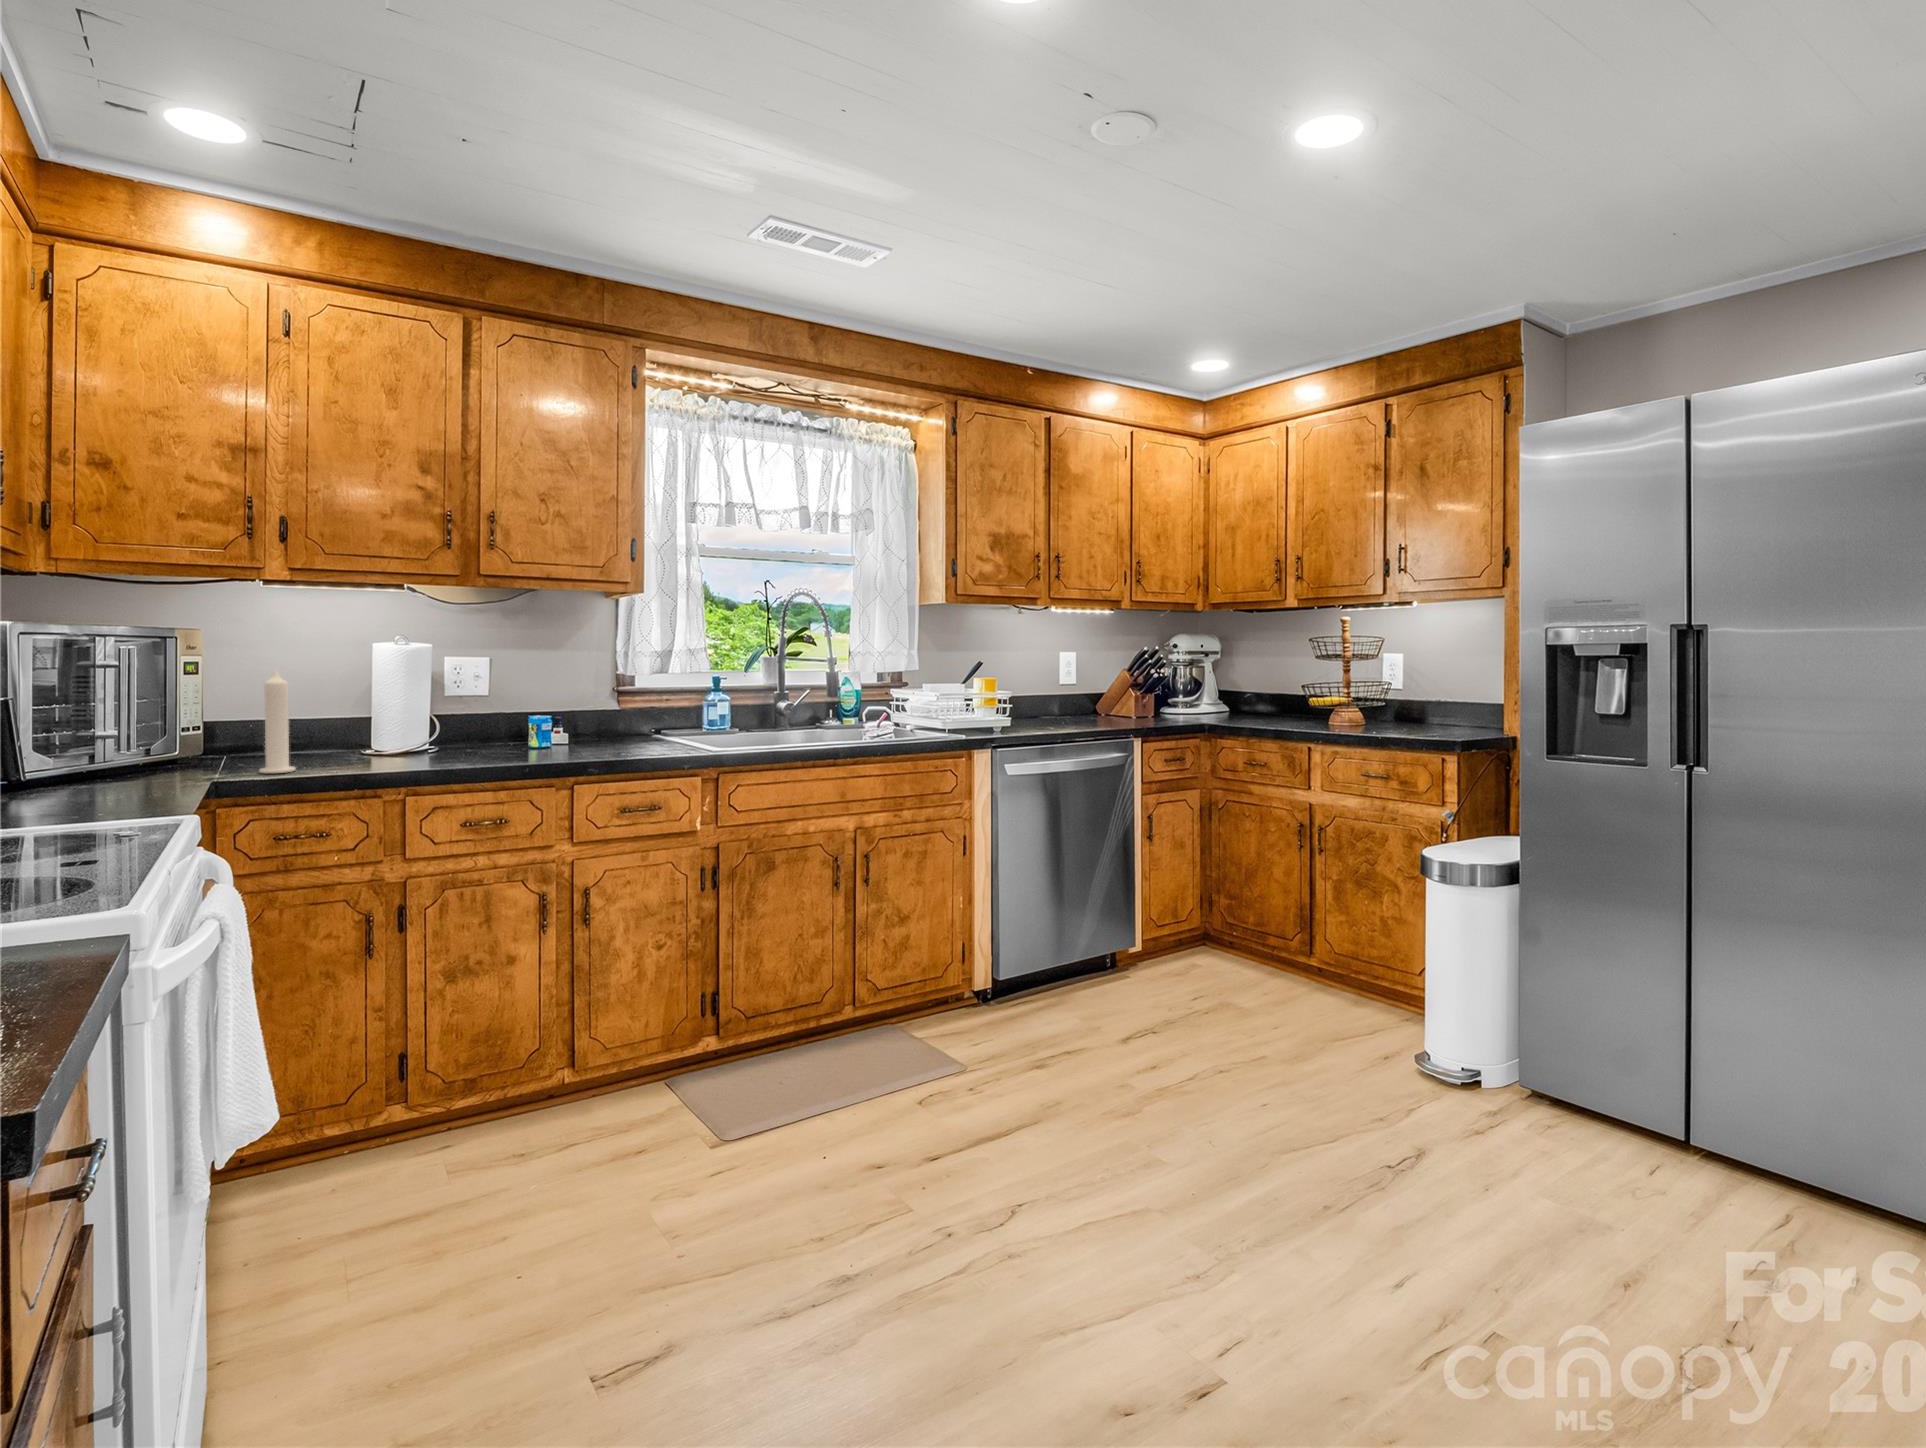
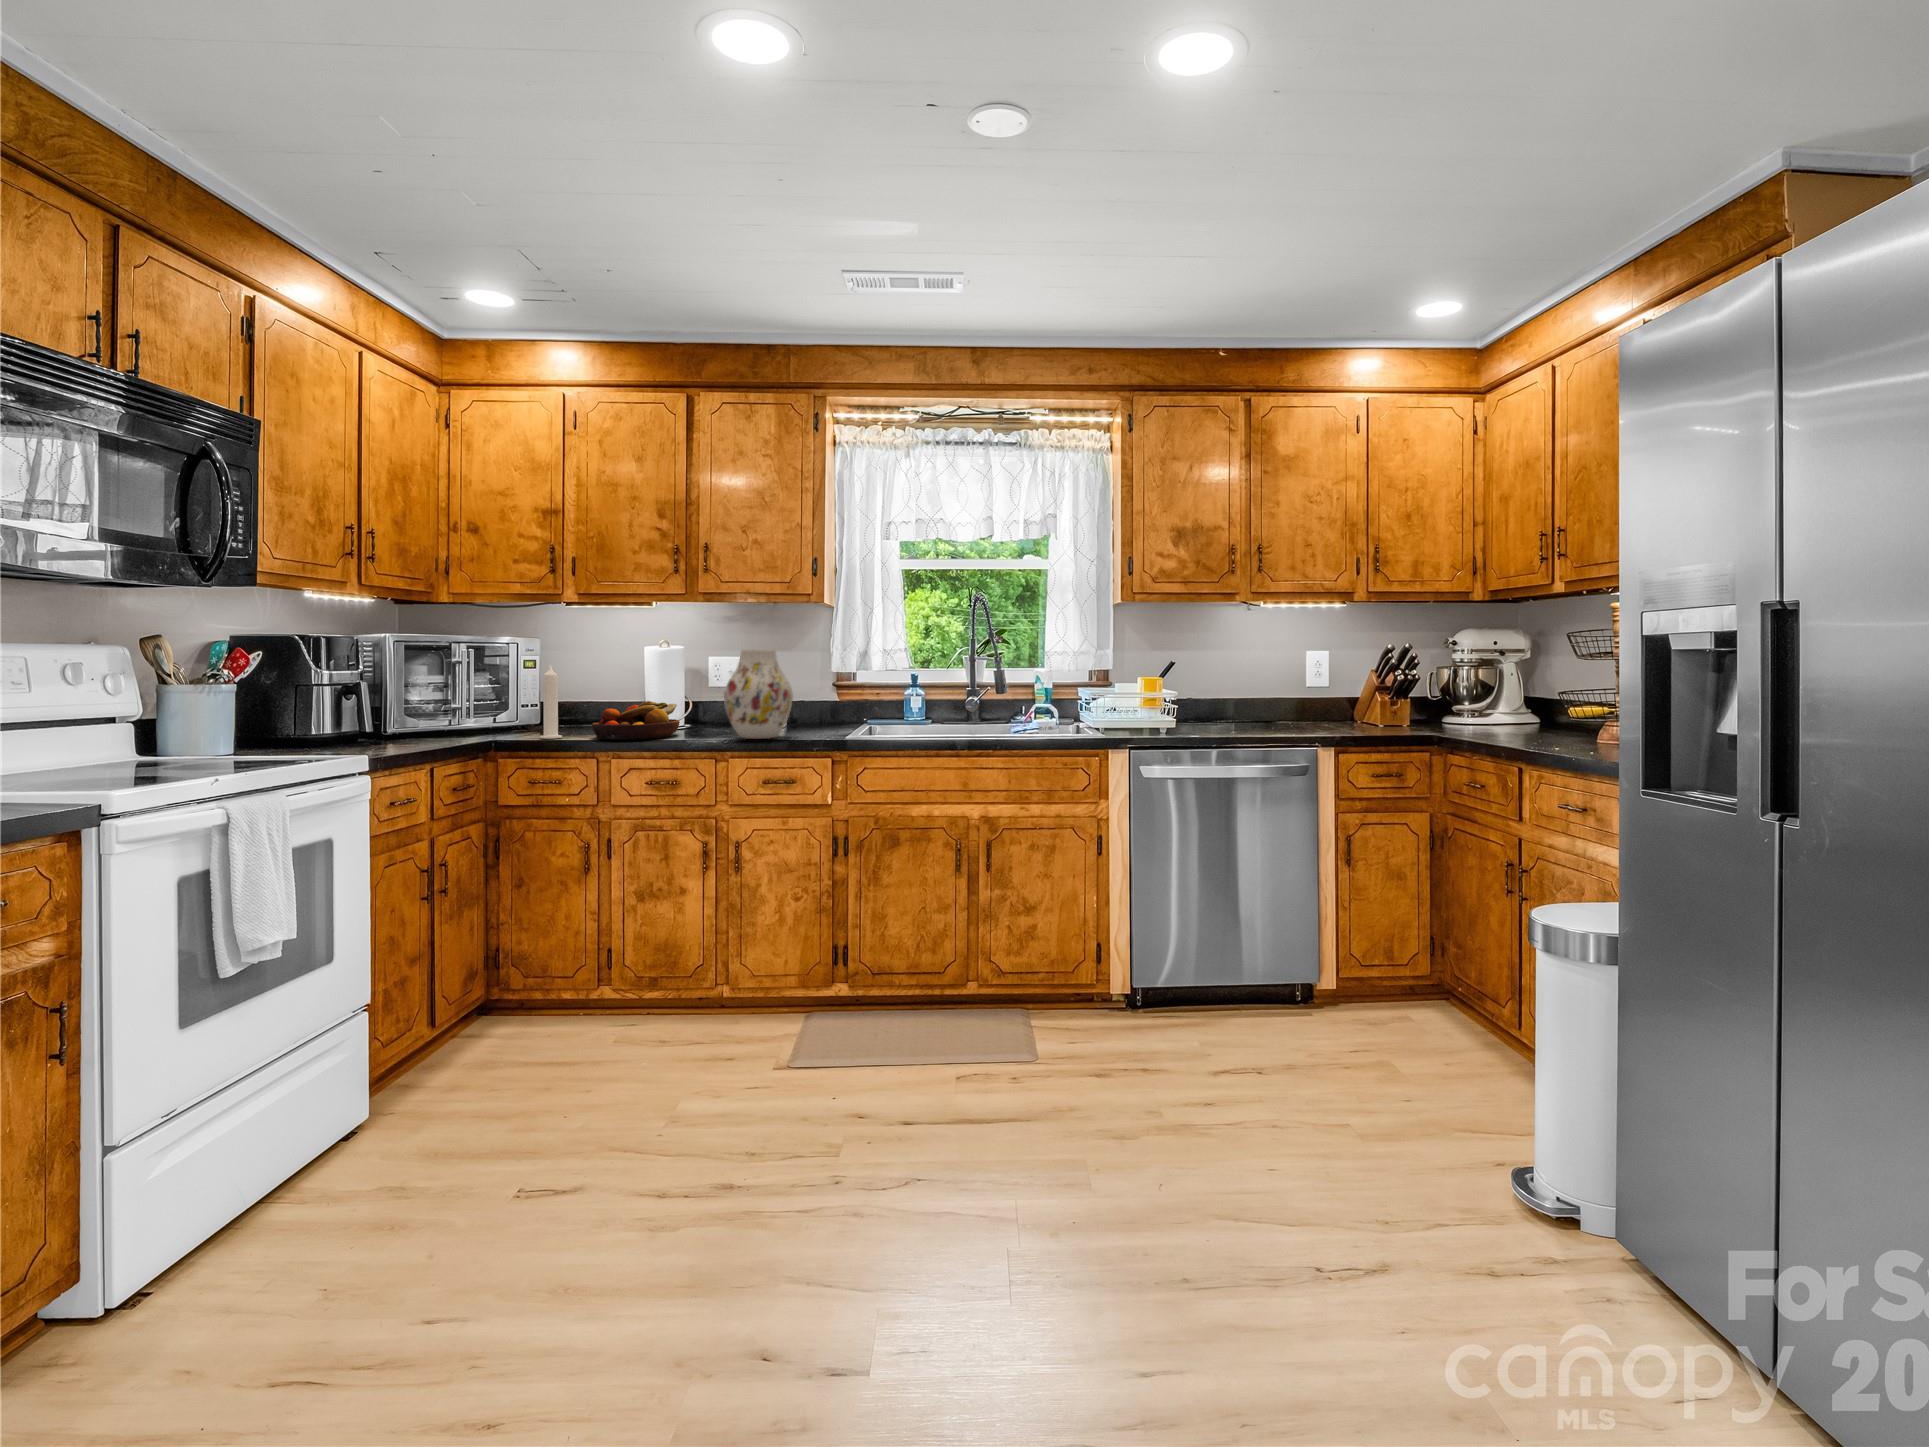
vase: none [562,650,650,761] -> present [724,649,793,739]
fruit bowl: none [351,716,480,771] -> present [592,701,680,739]

